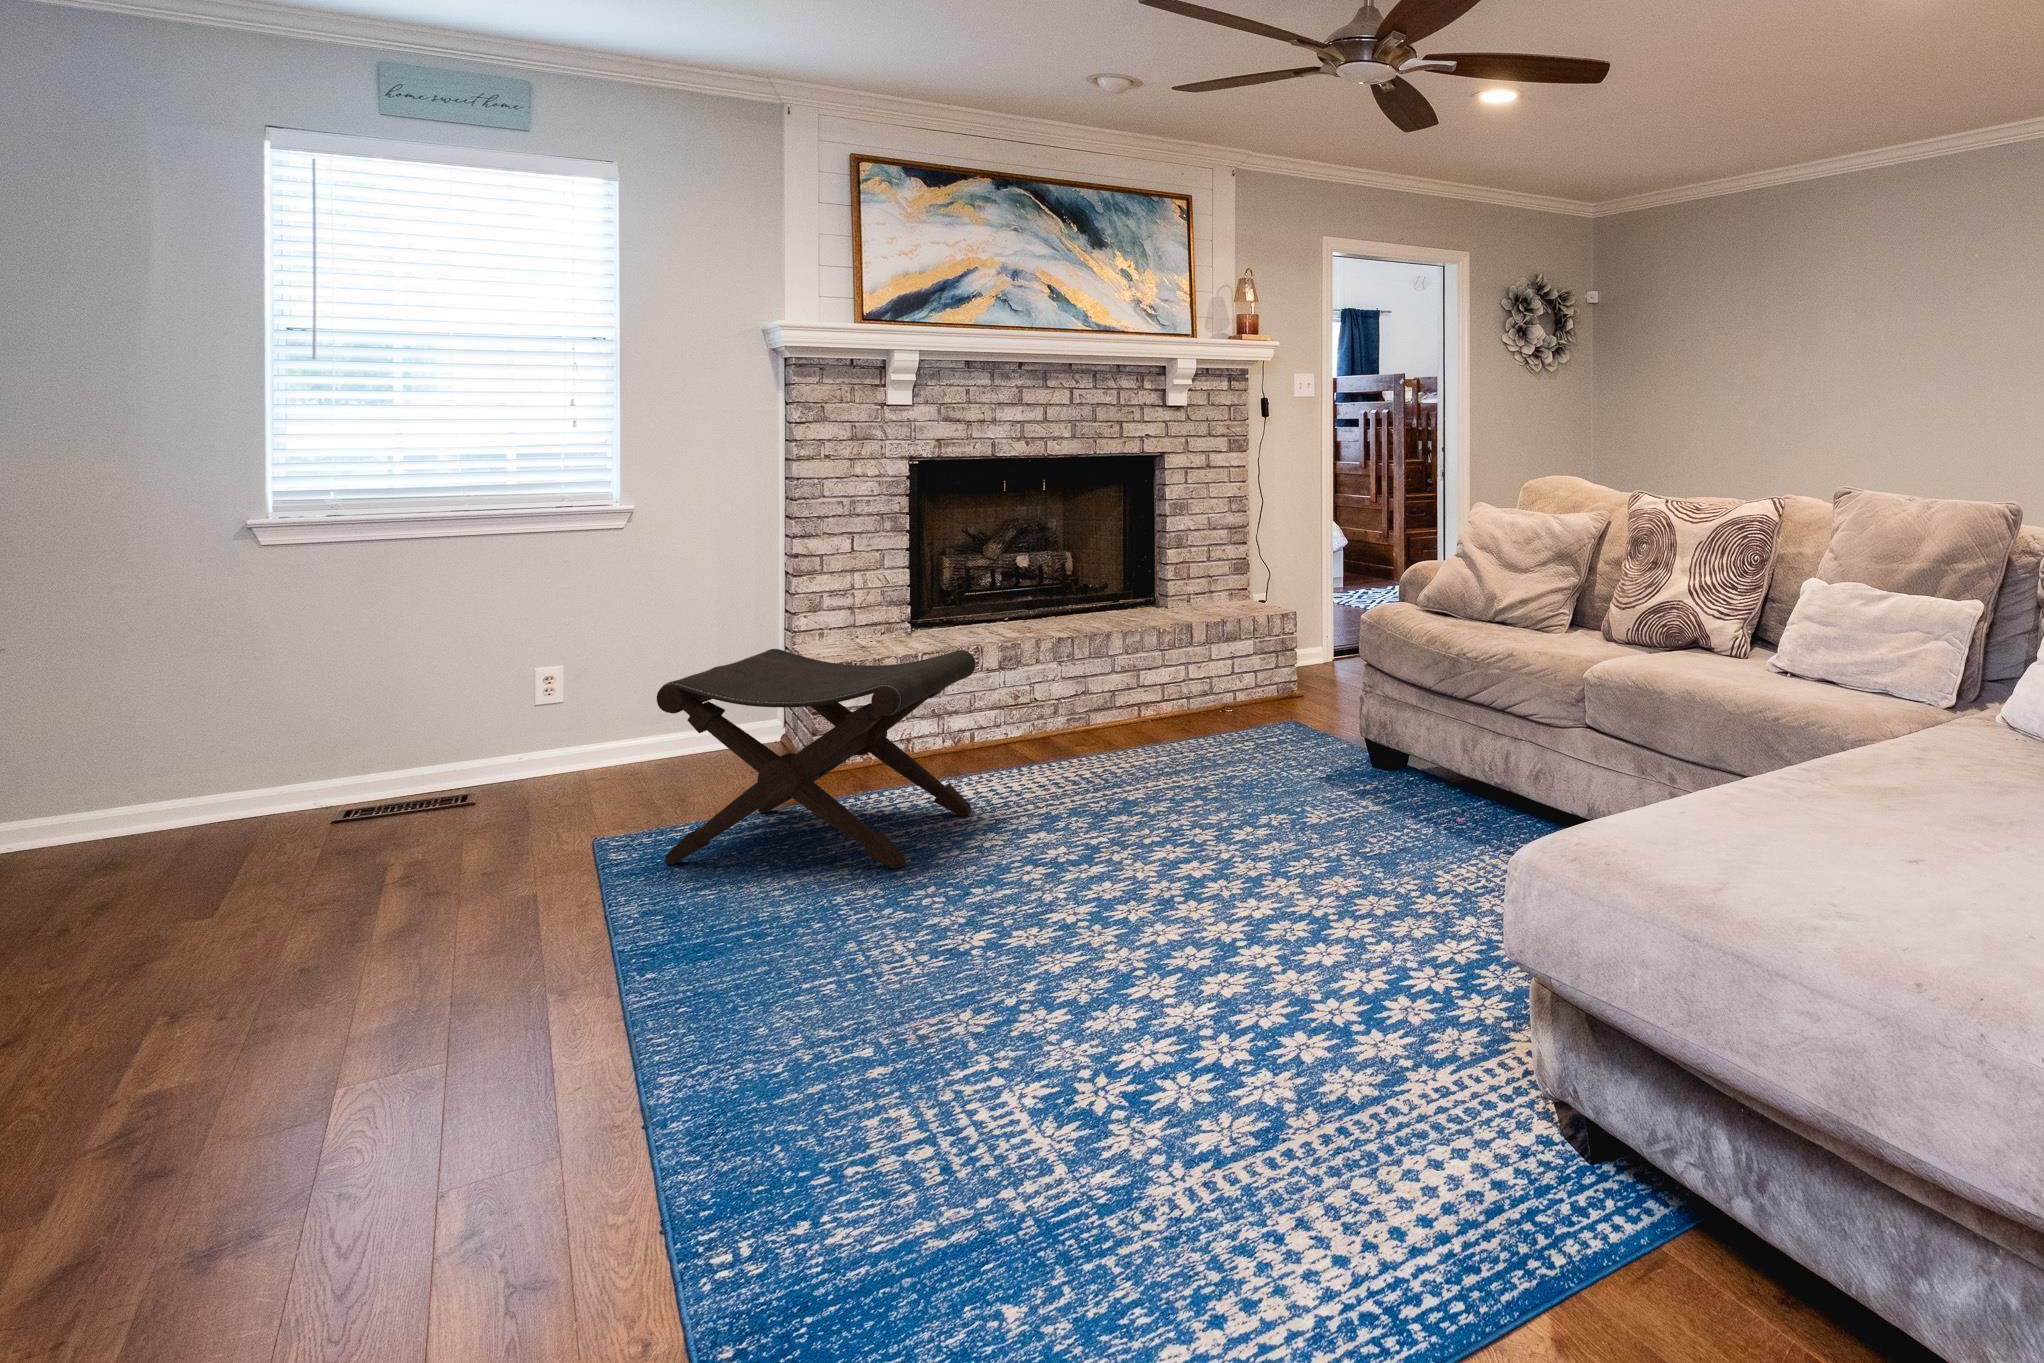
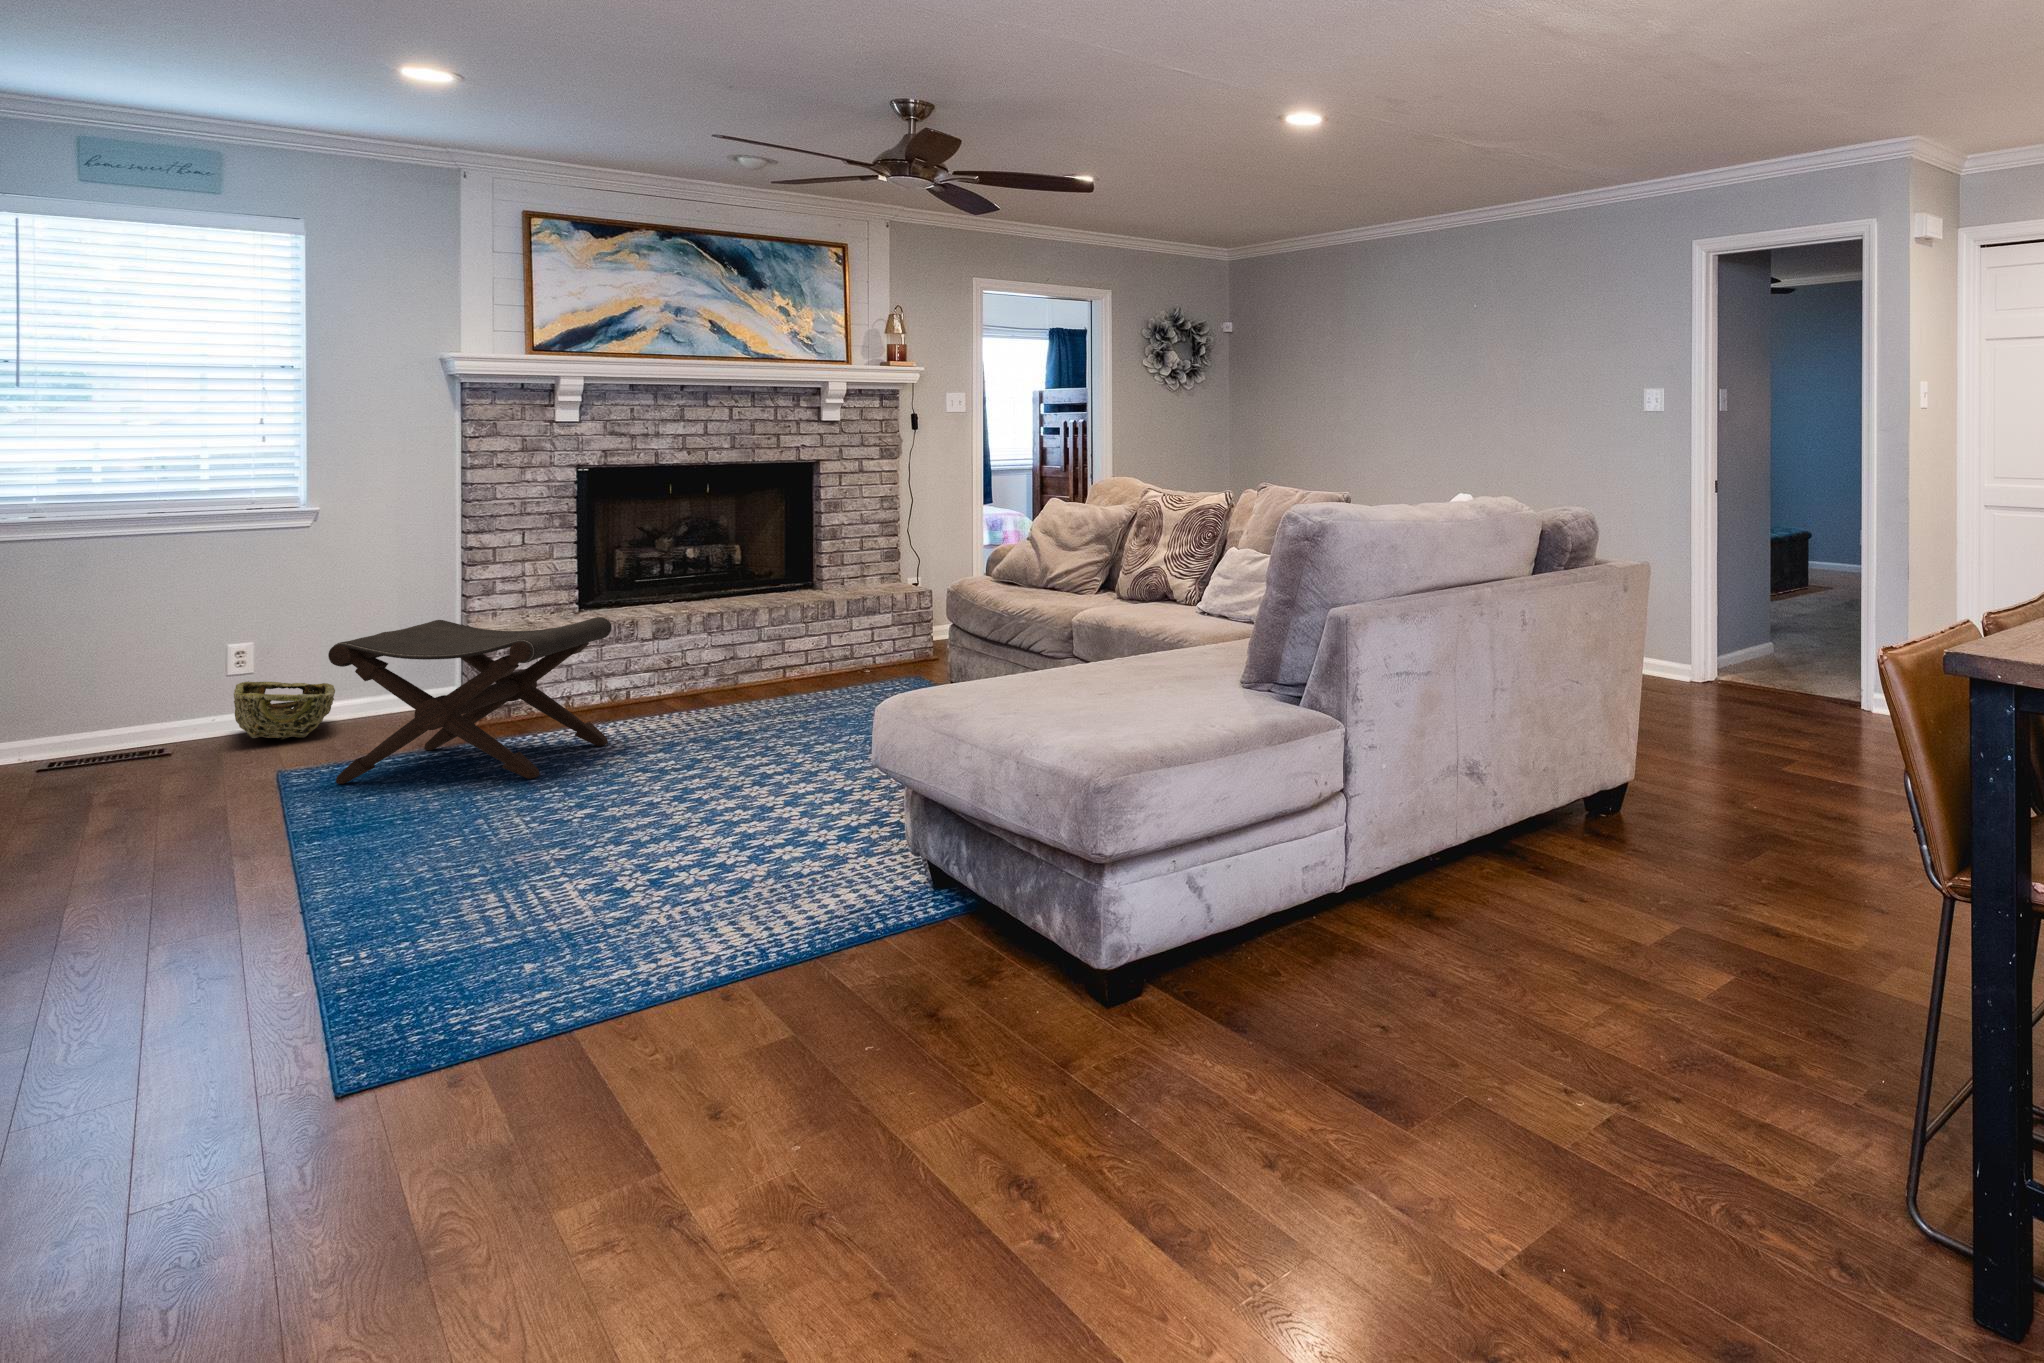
woven basket: none [545,713,654,788] -> present [234,681,335,740]

